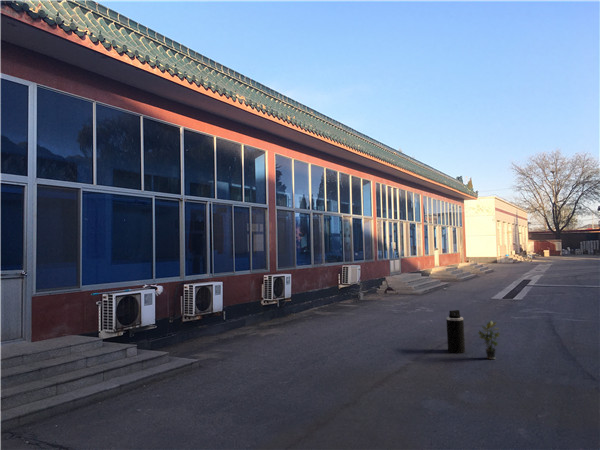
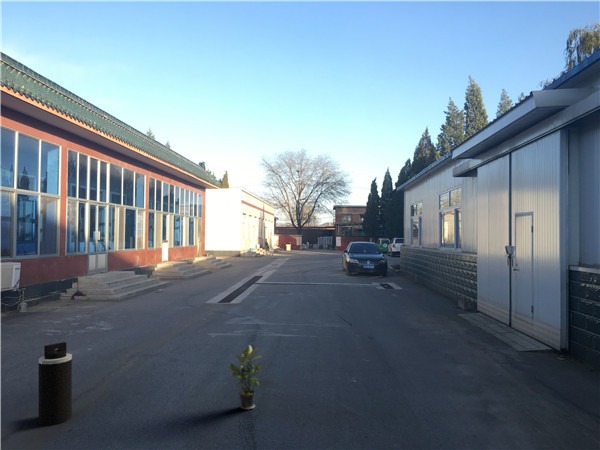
potted plant: present [479,321,499,359] -> present [229,346,262,410]

